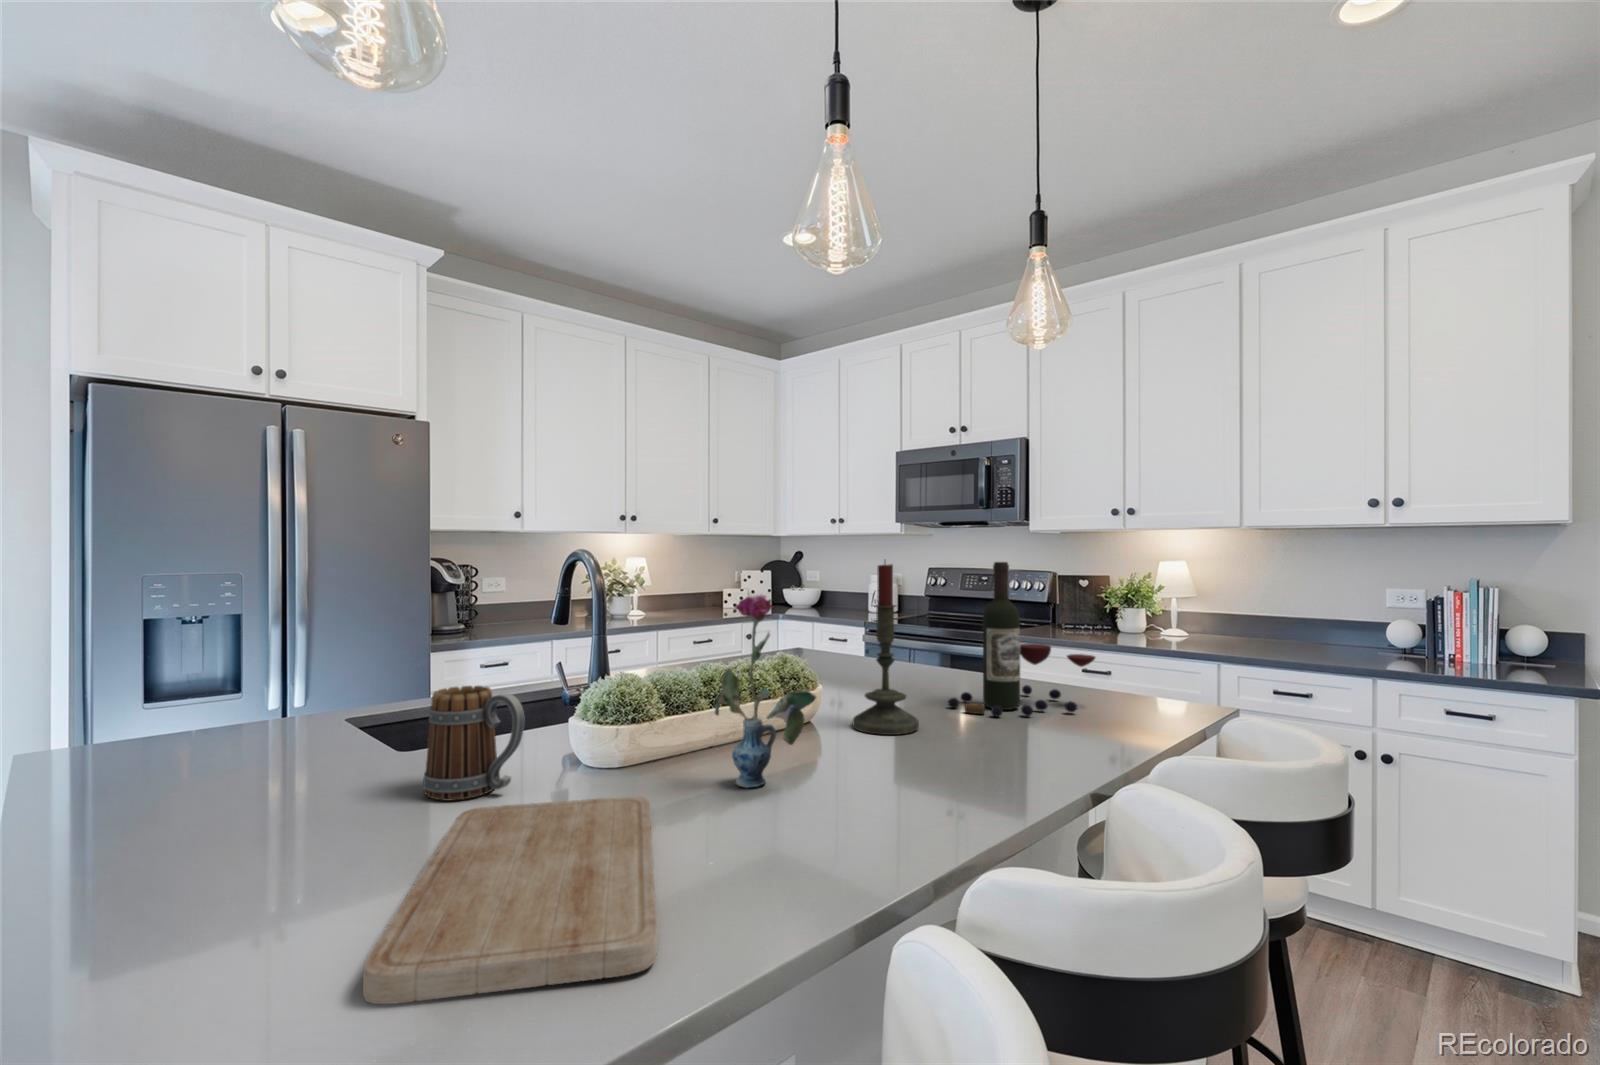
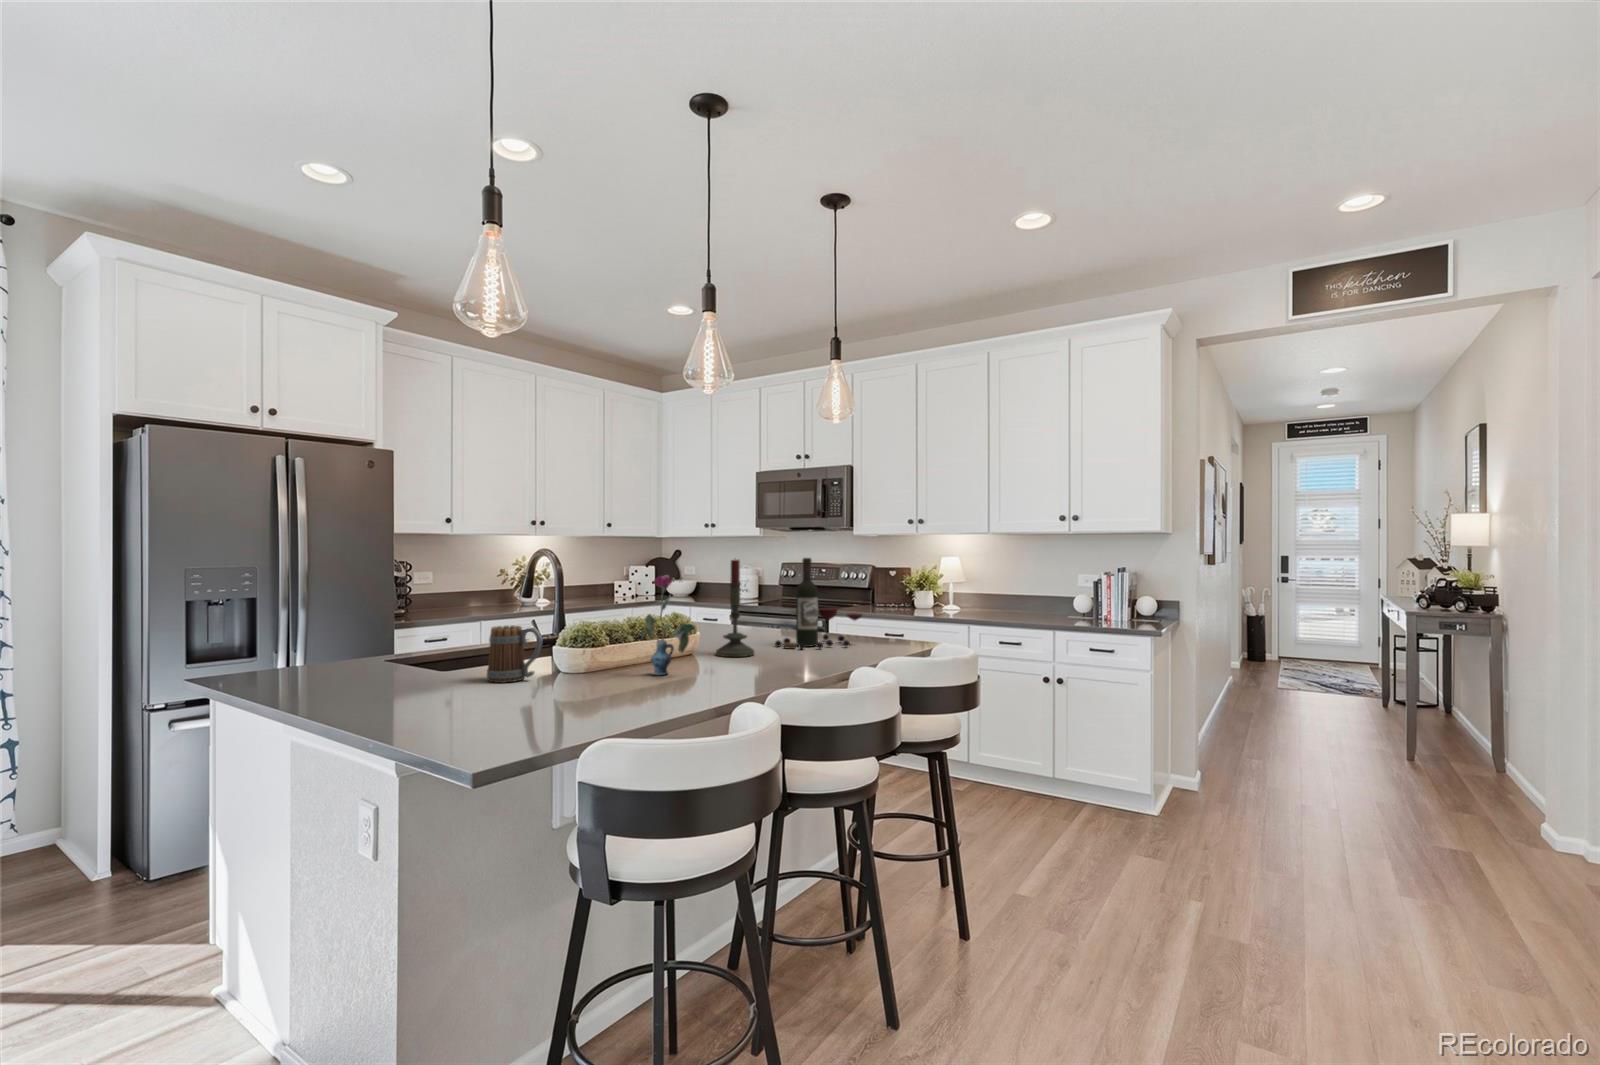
cutting board: present [363,797,658,1004] -> none [521,675,635,721]

